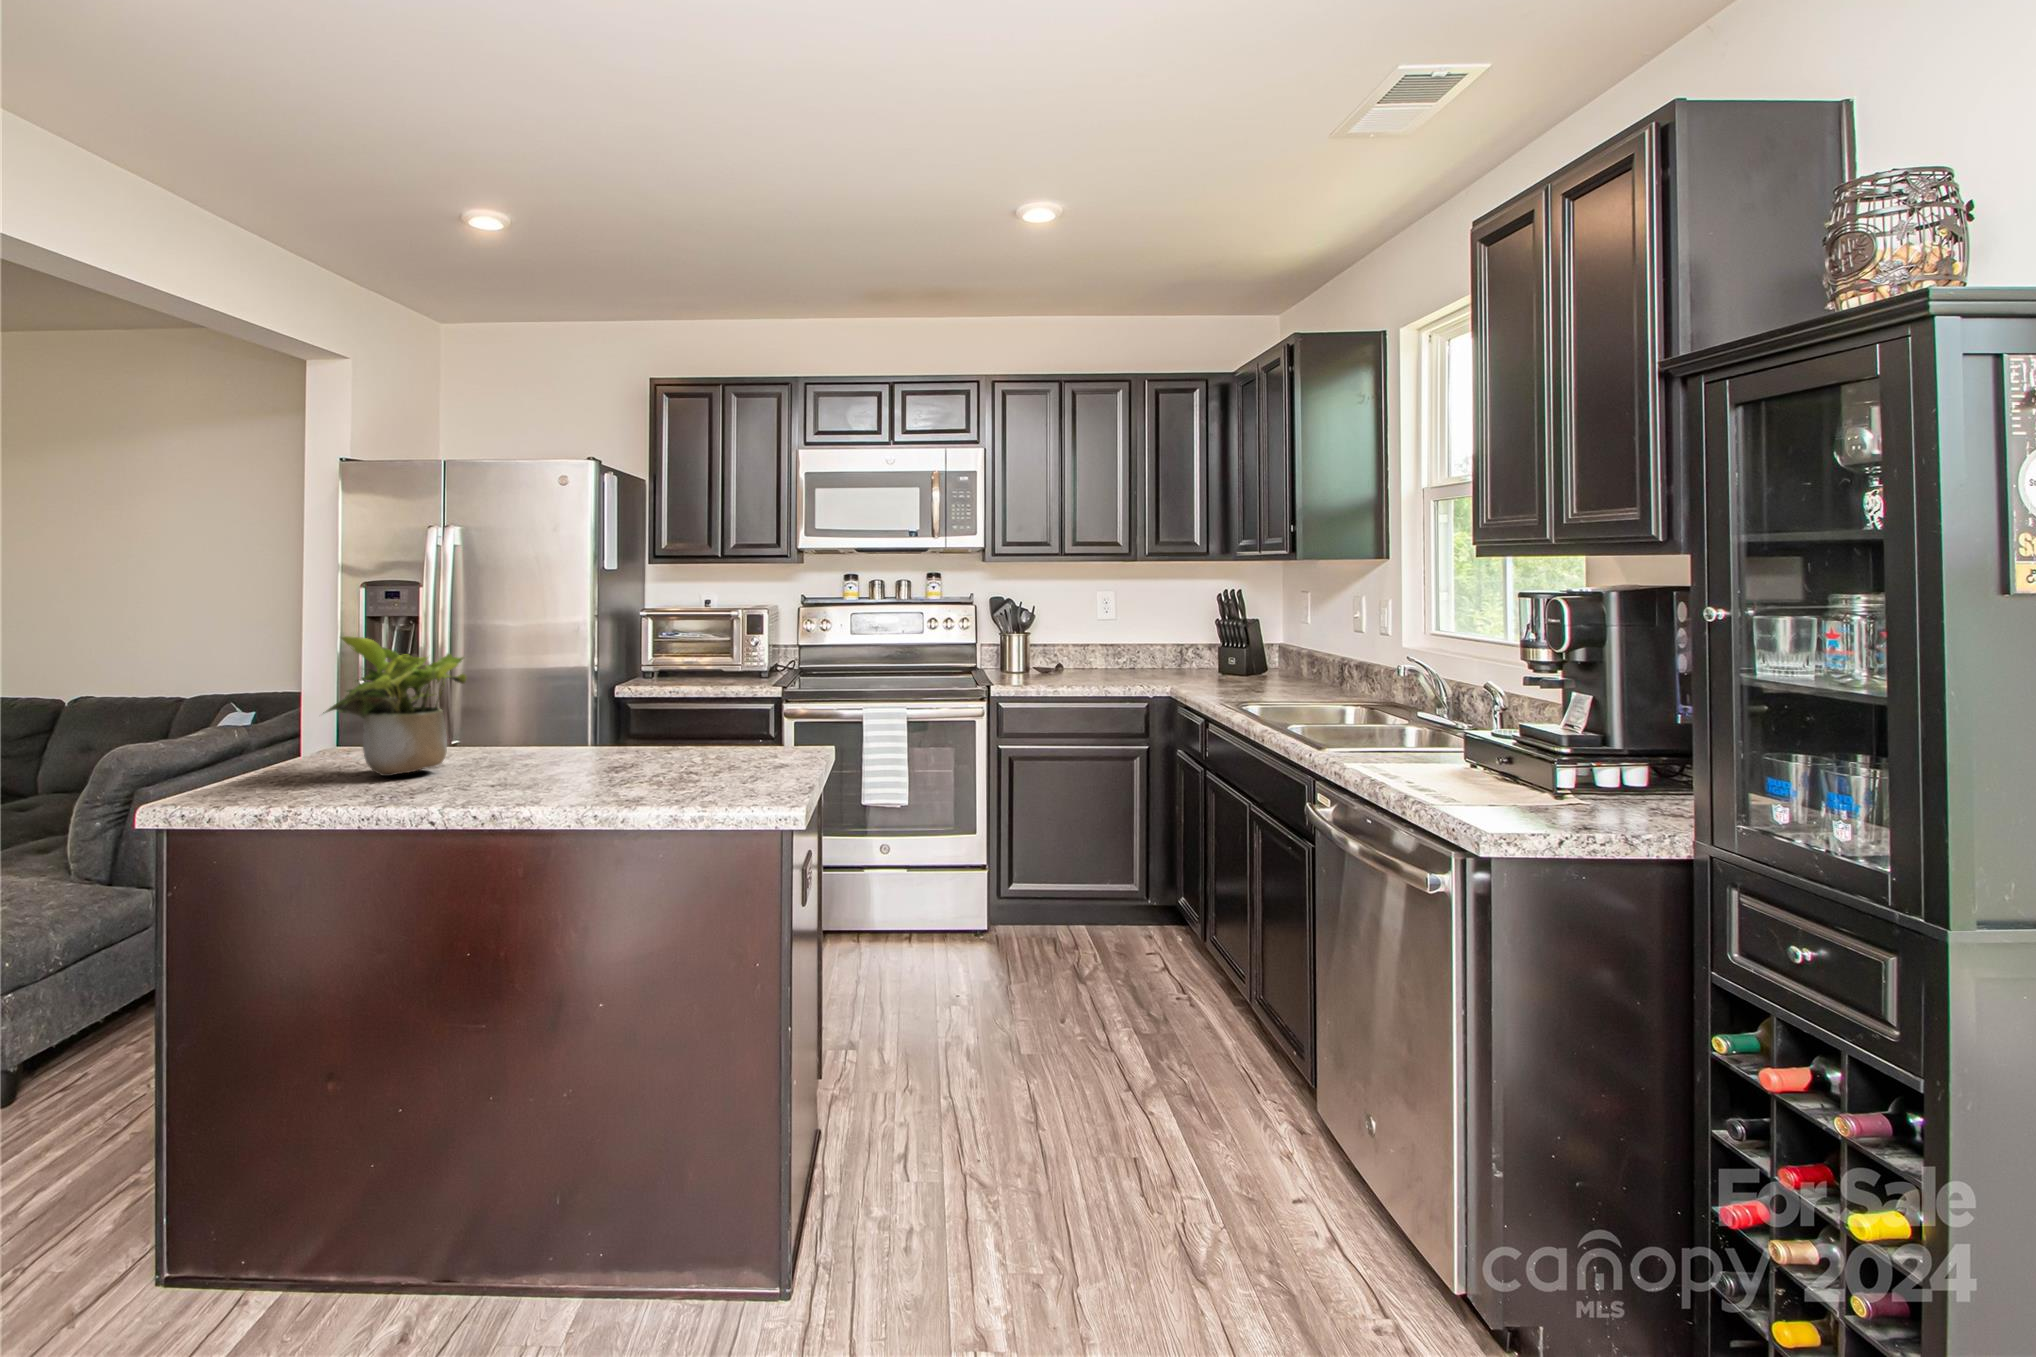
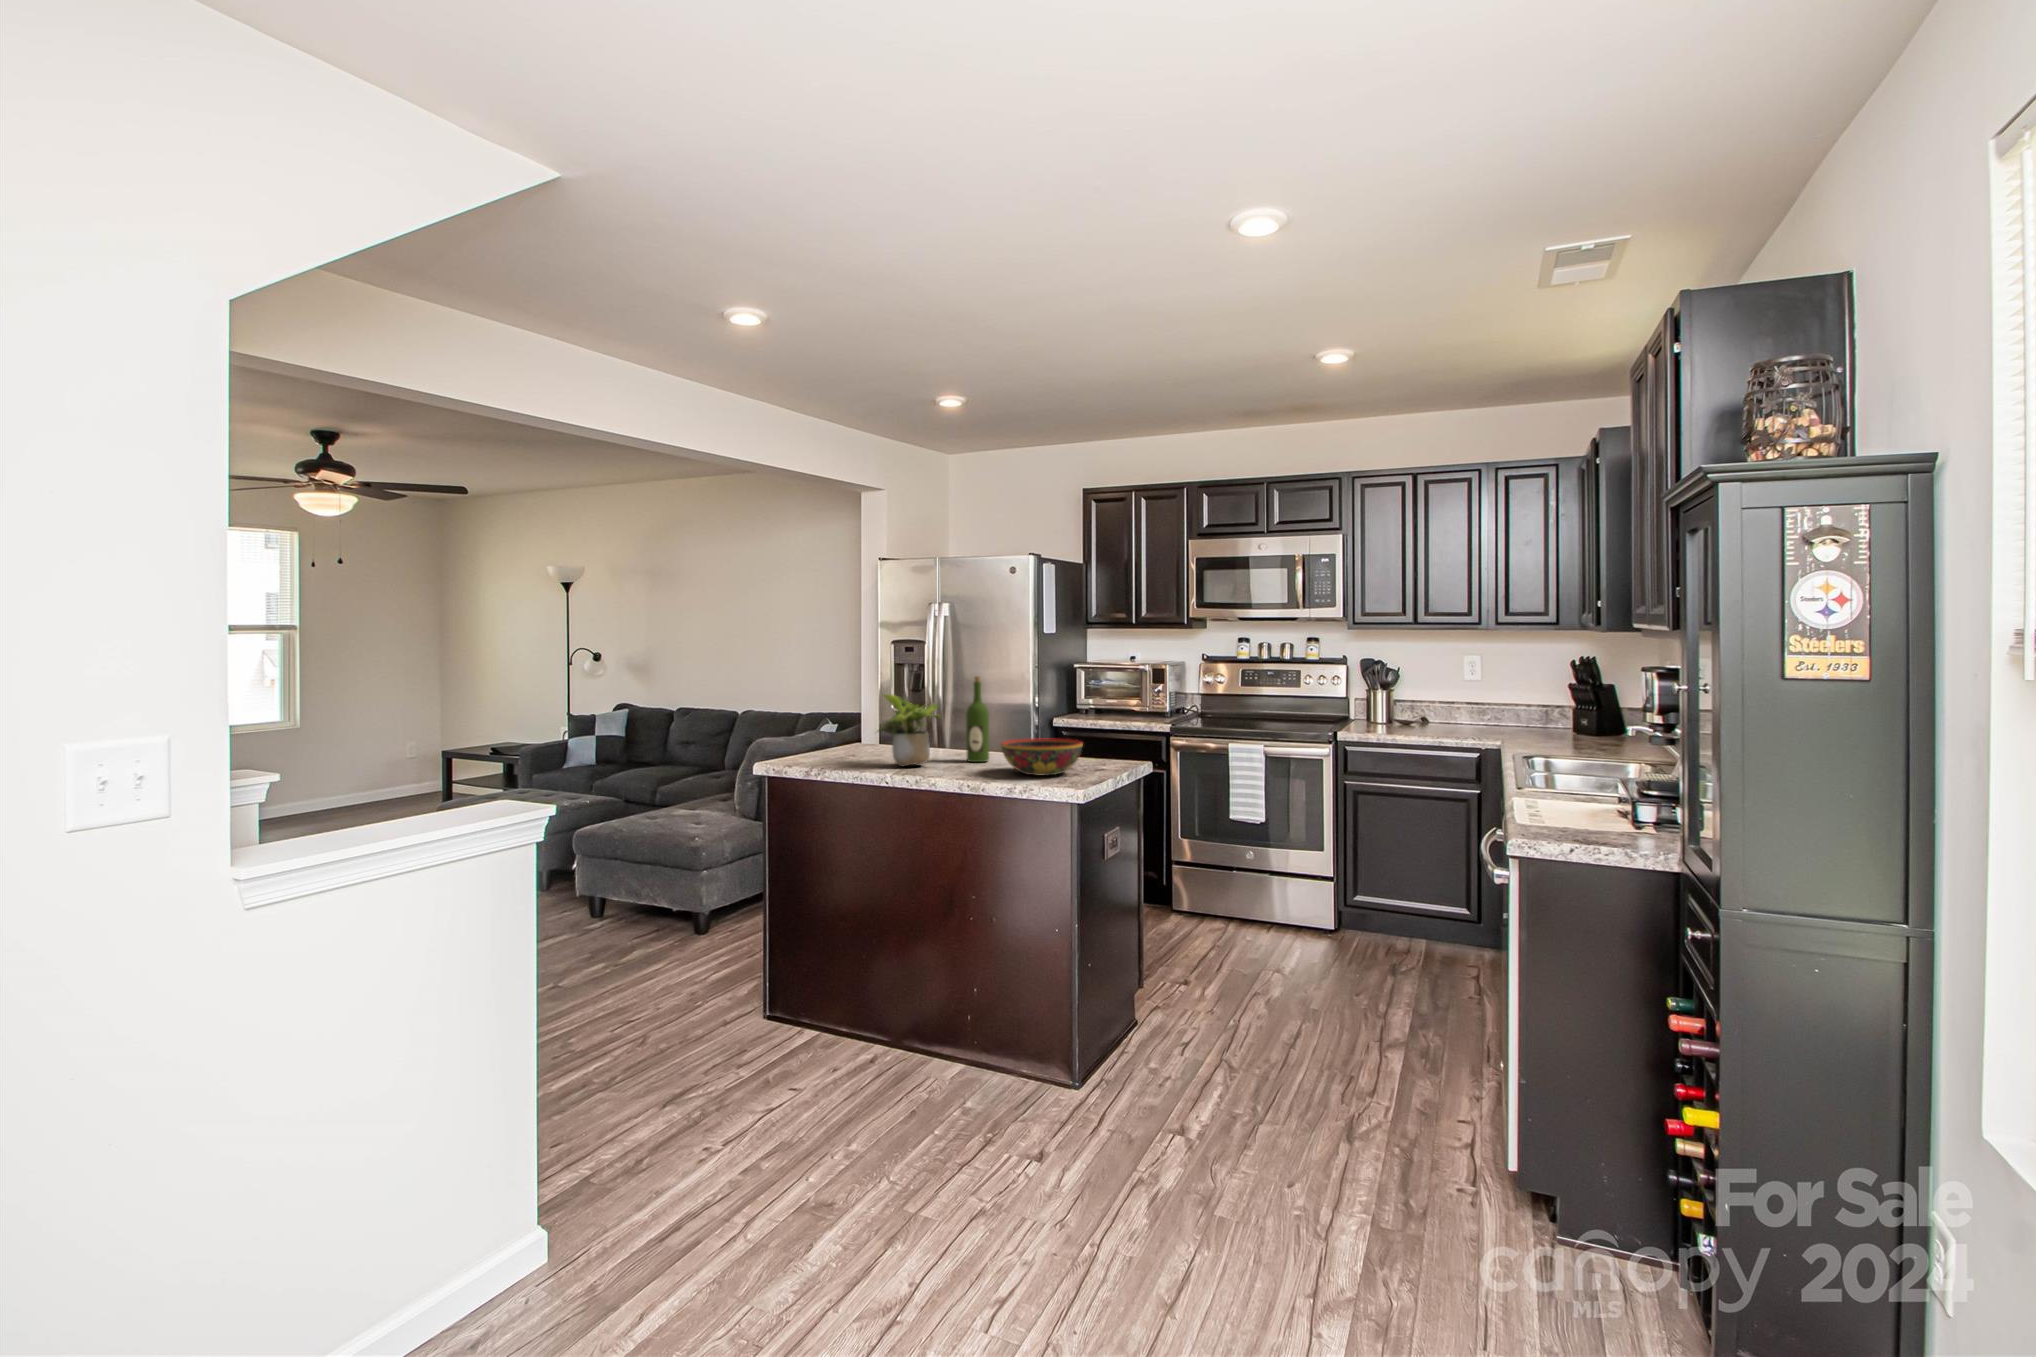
wine bottle: none [514,606,560,758] -> present [966,676,989,762]
bowl: none [604,711,754,777] -> present [1001,738,1083,775]

